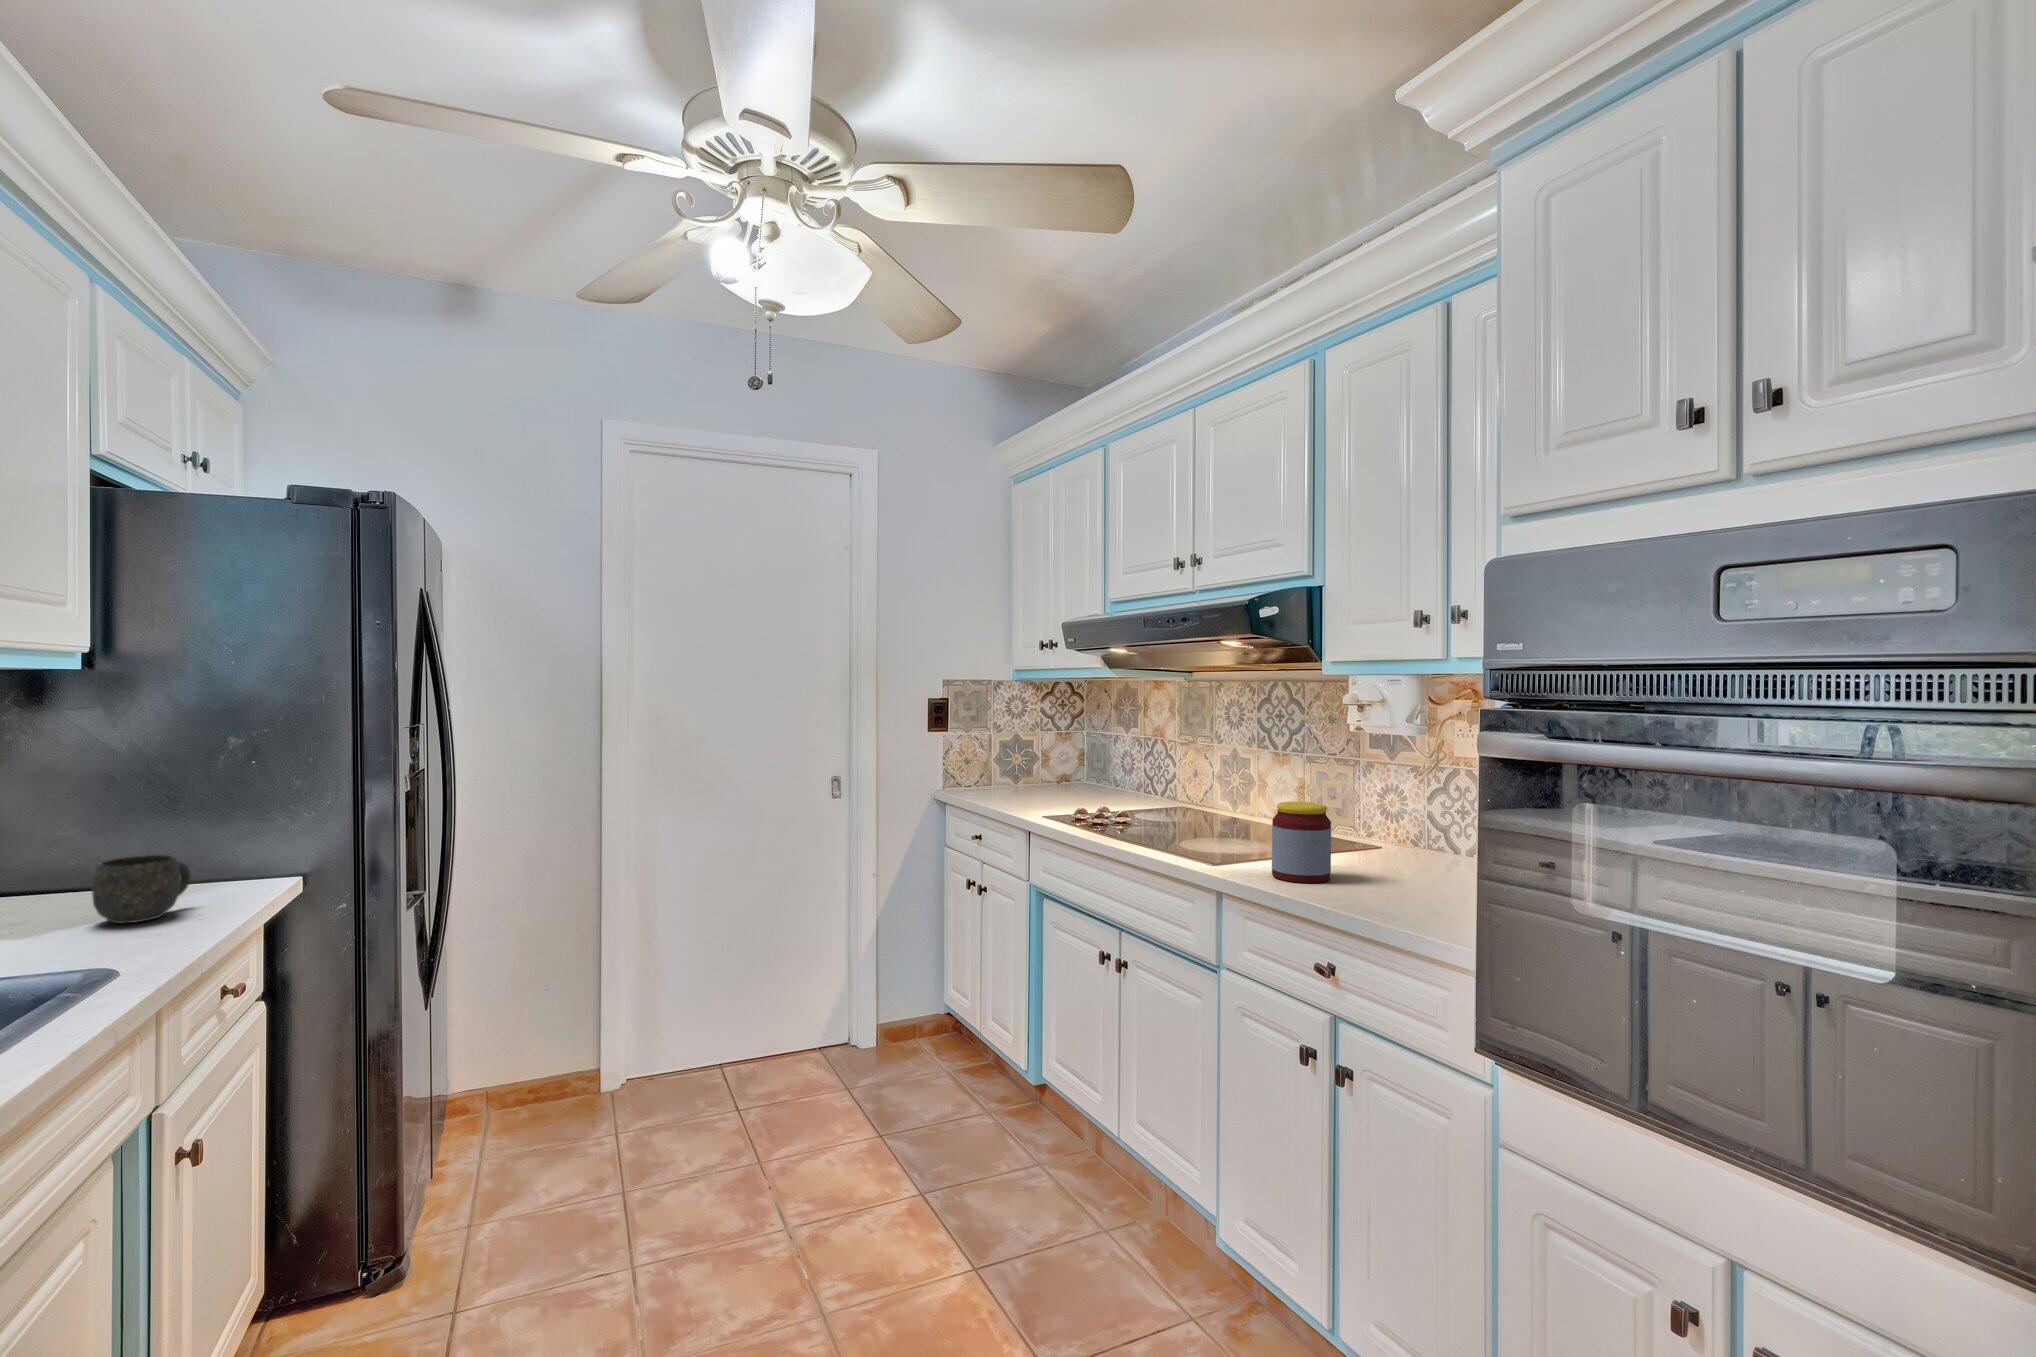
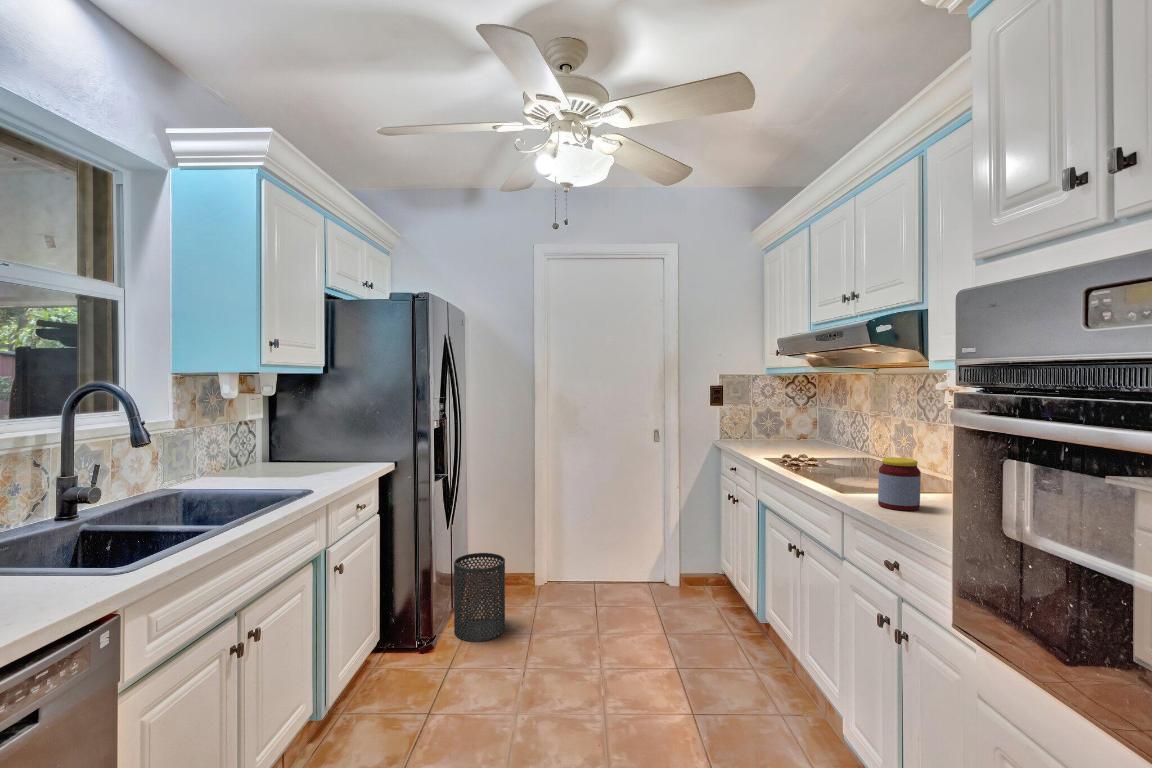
mug: present [92,854,191,923] -> none [315,450,349,477]
trash can: none [445,1043,563,1239] -> present [454,553,505,641]

